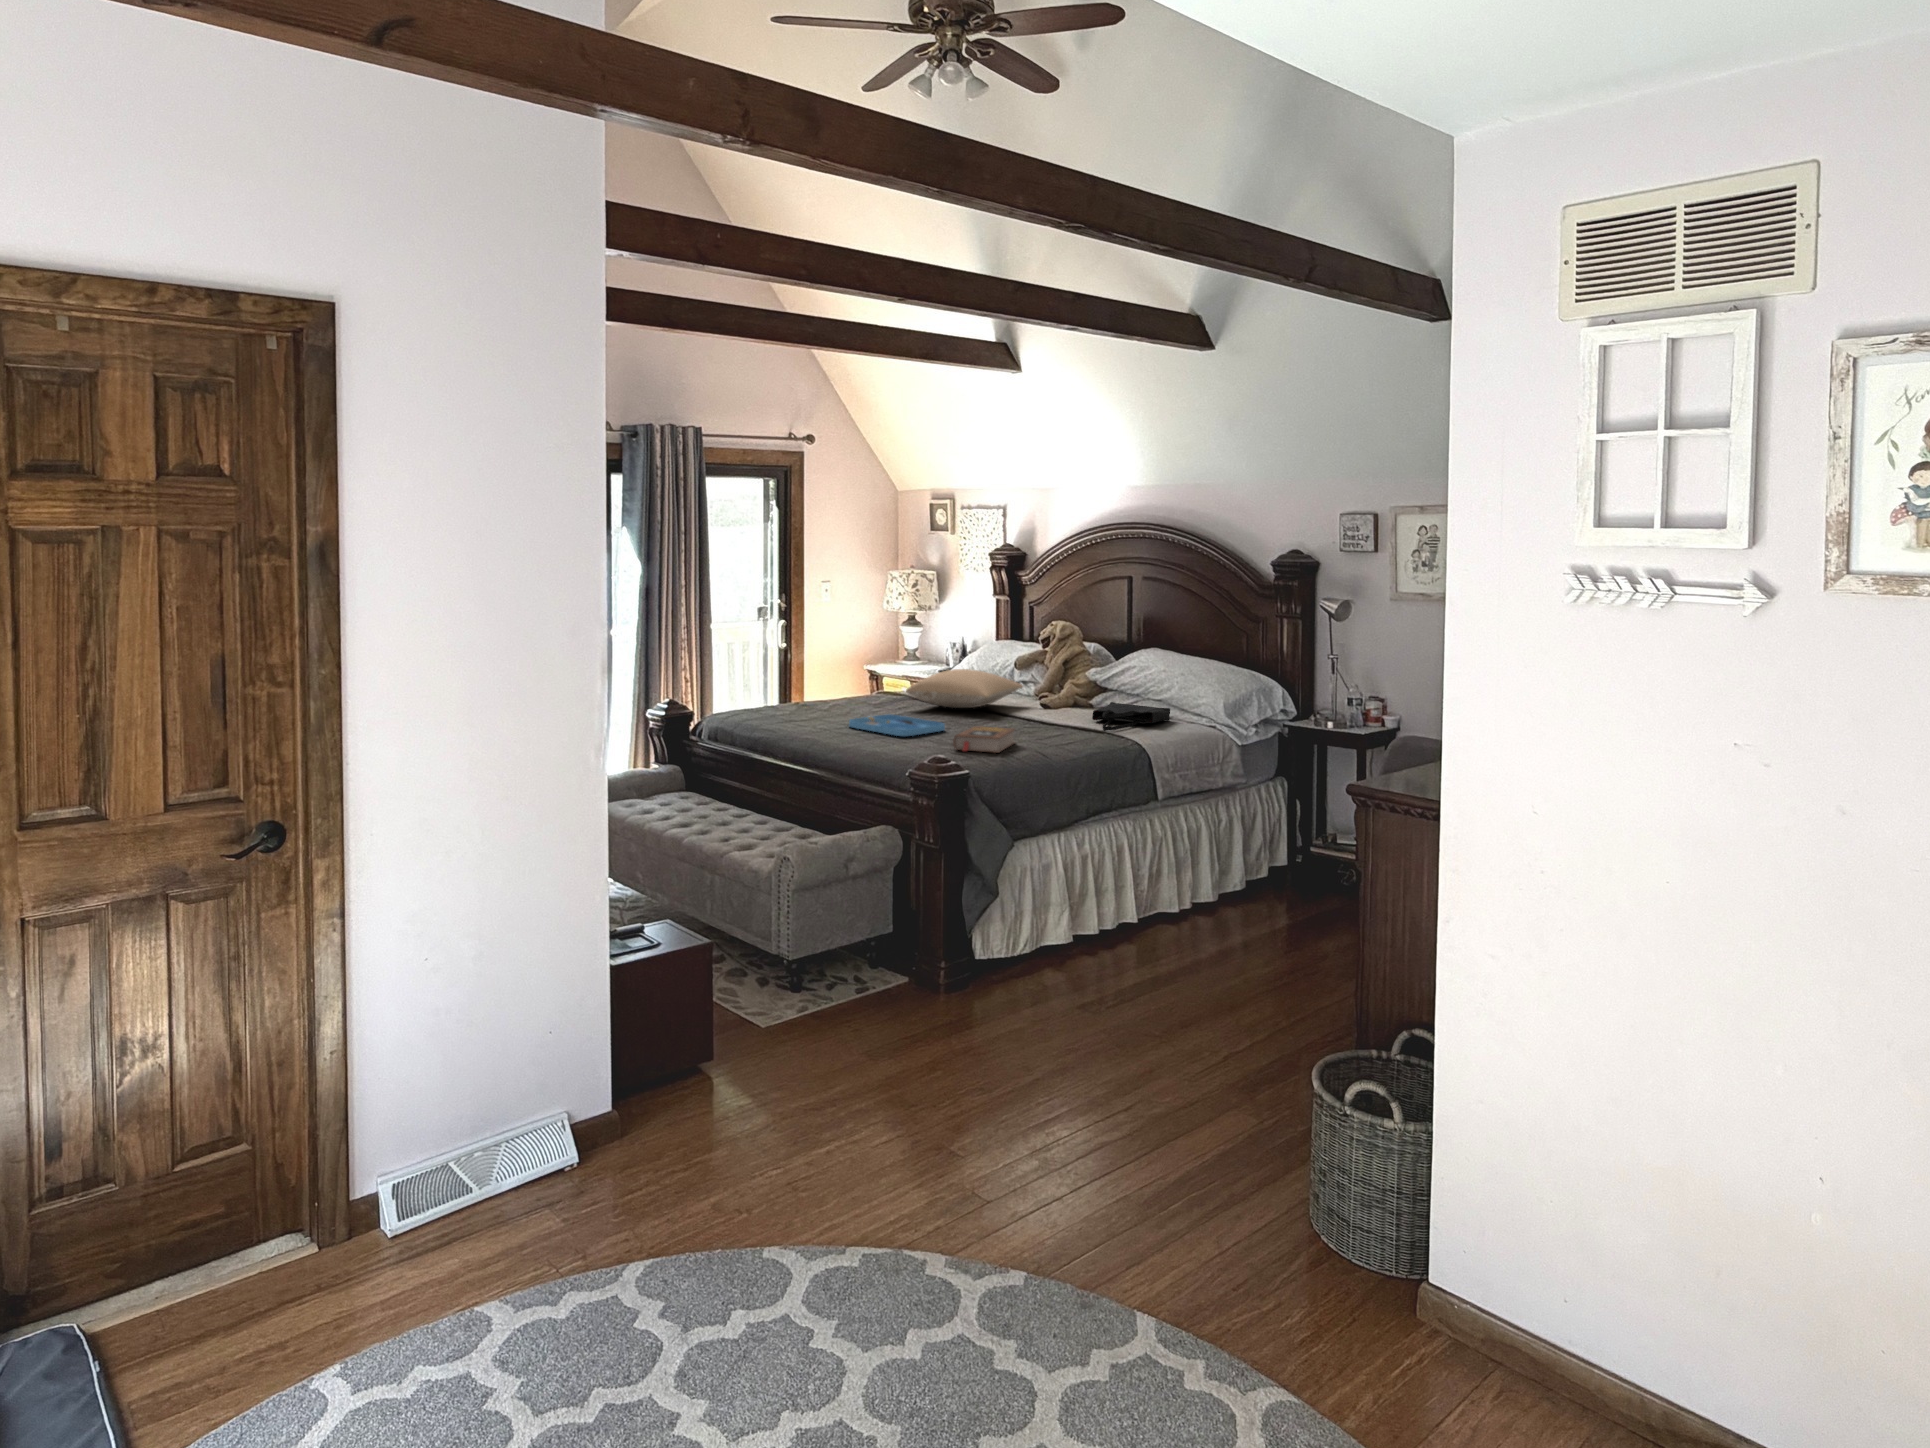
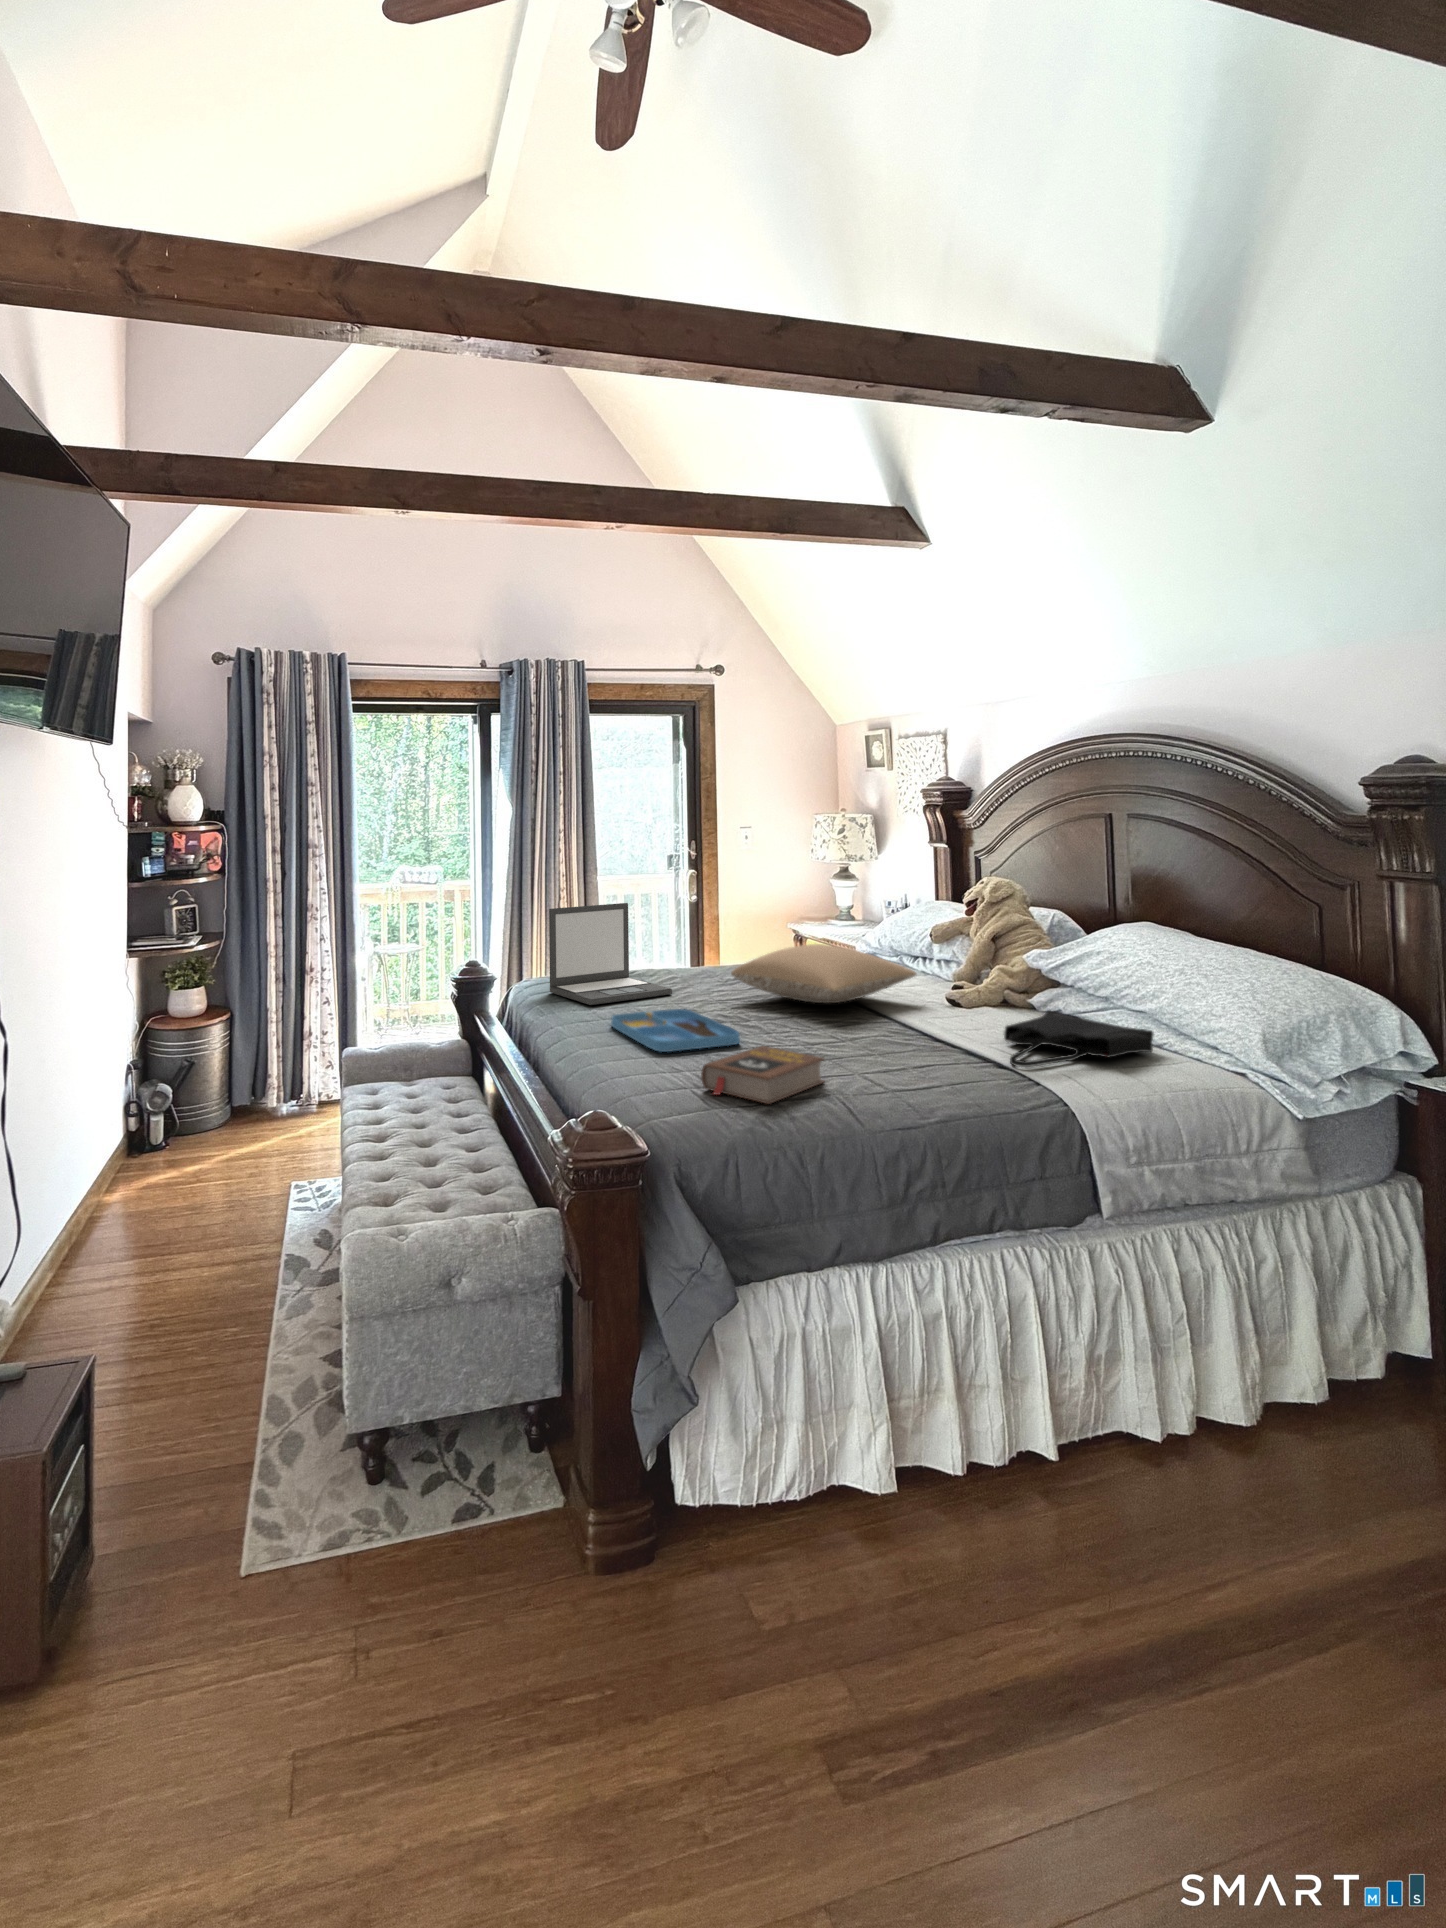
laptop: none [770,644,860,717] -> present [549,903,672,1005]

